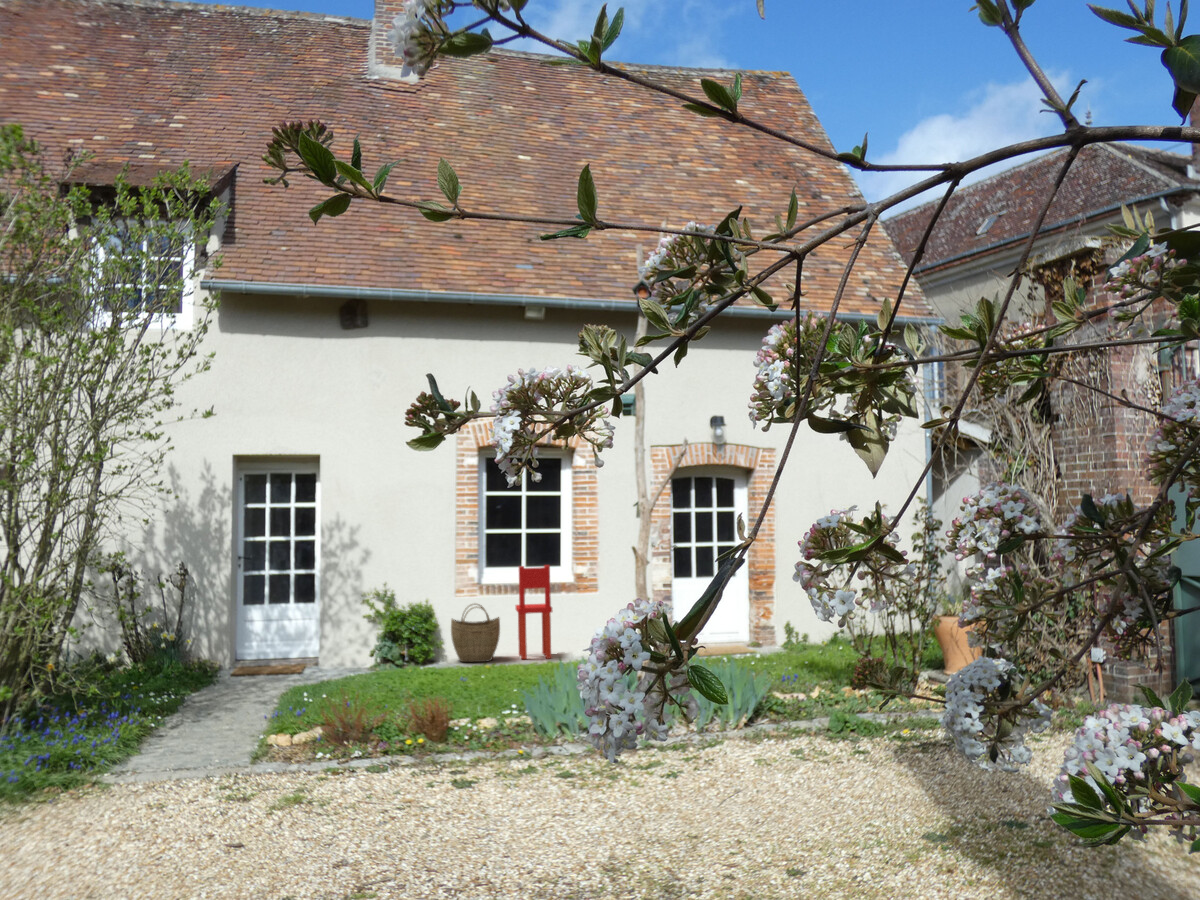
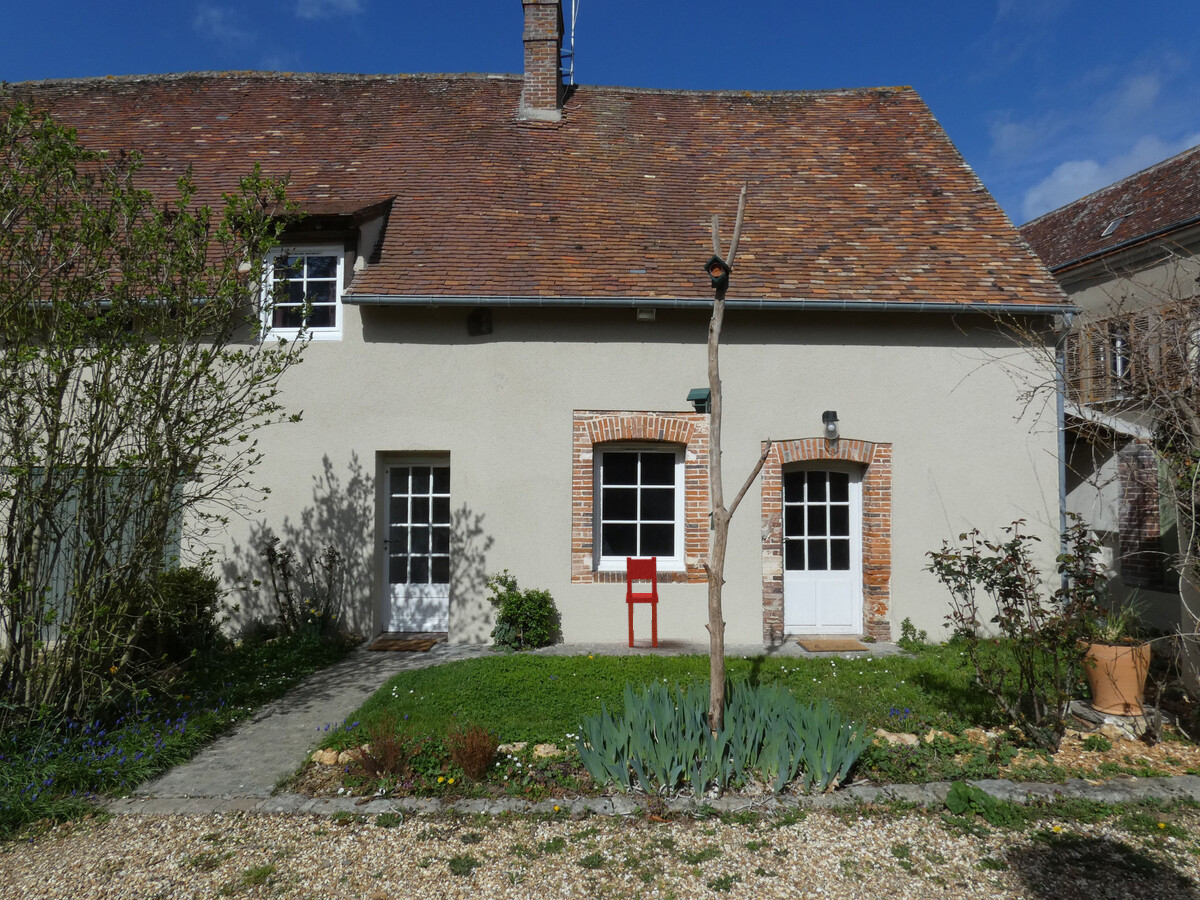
woven basket: present [451,604,500,662] -> none [563,590,609,647]

